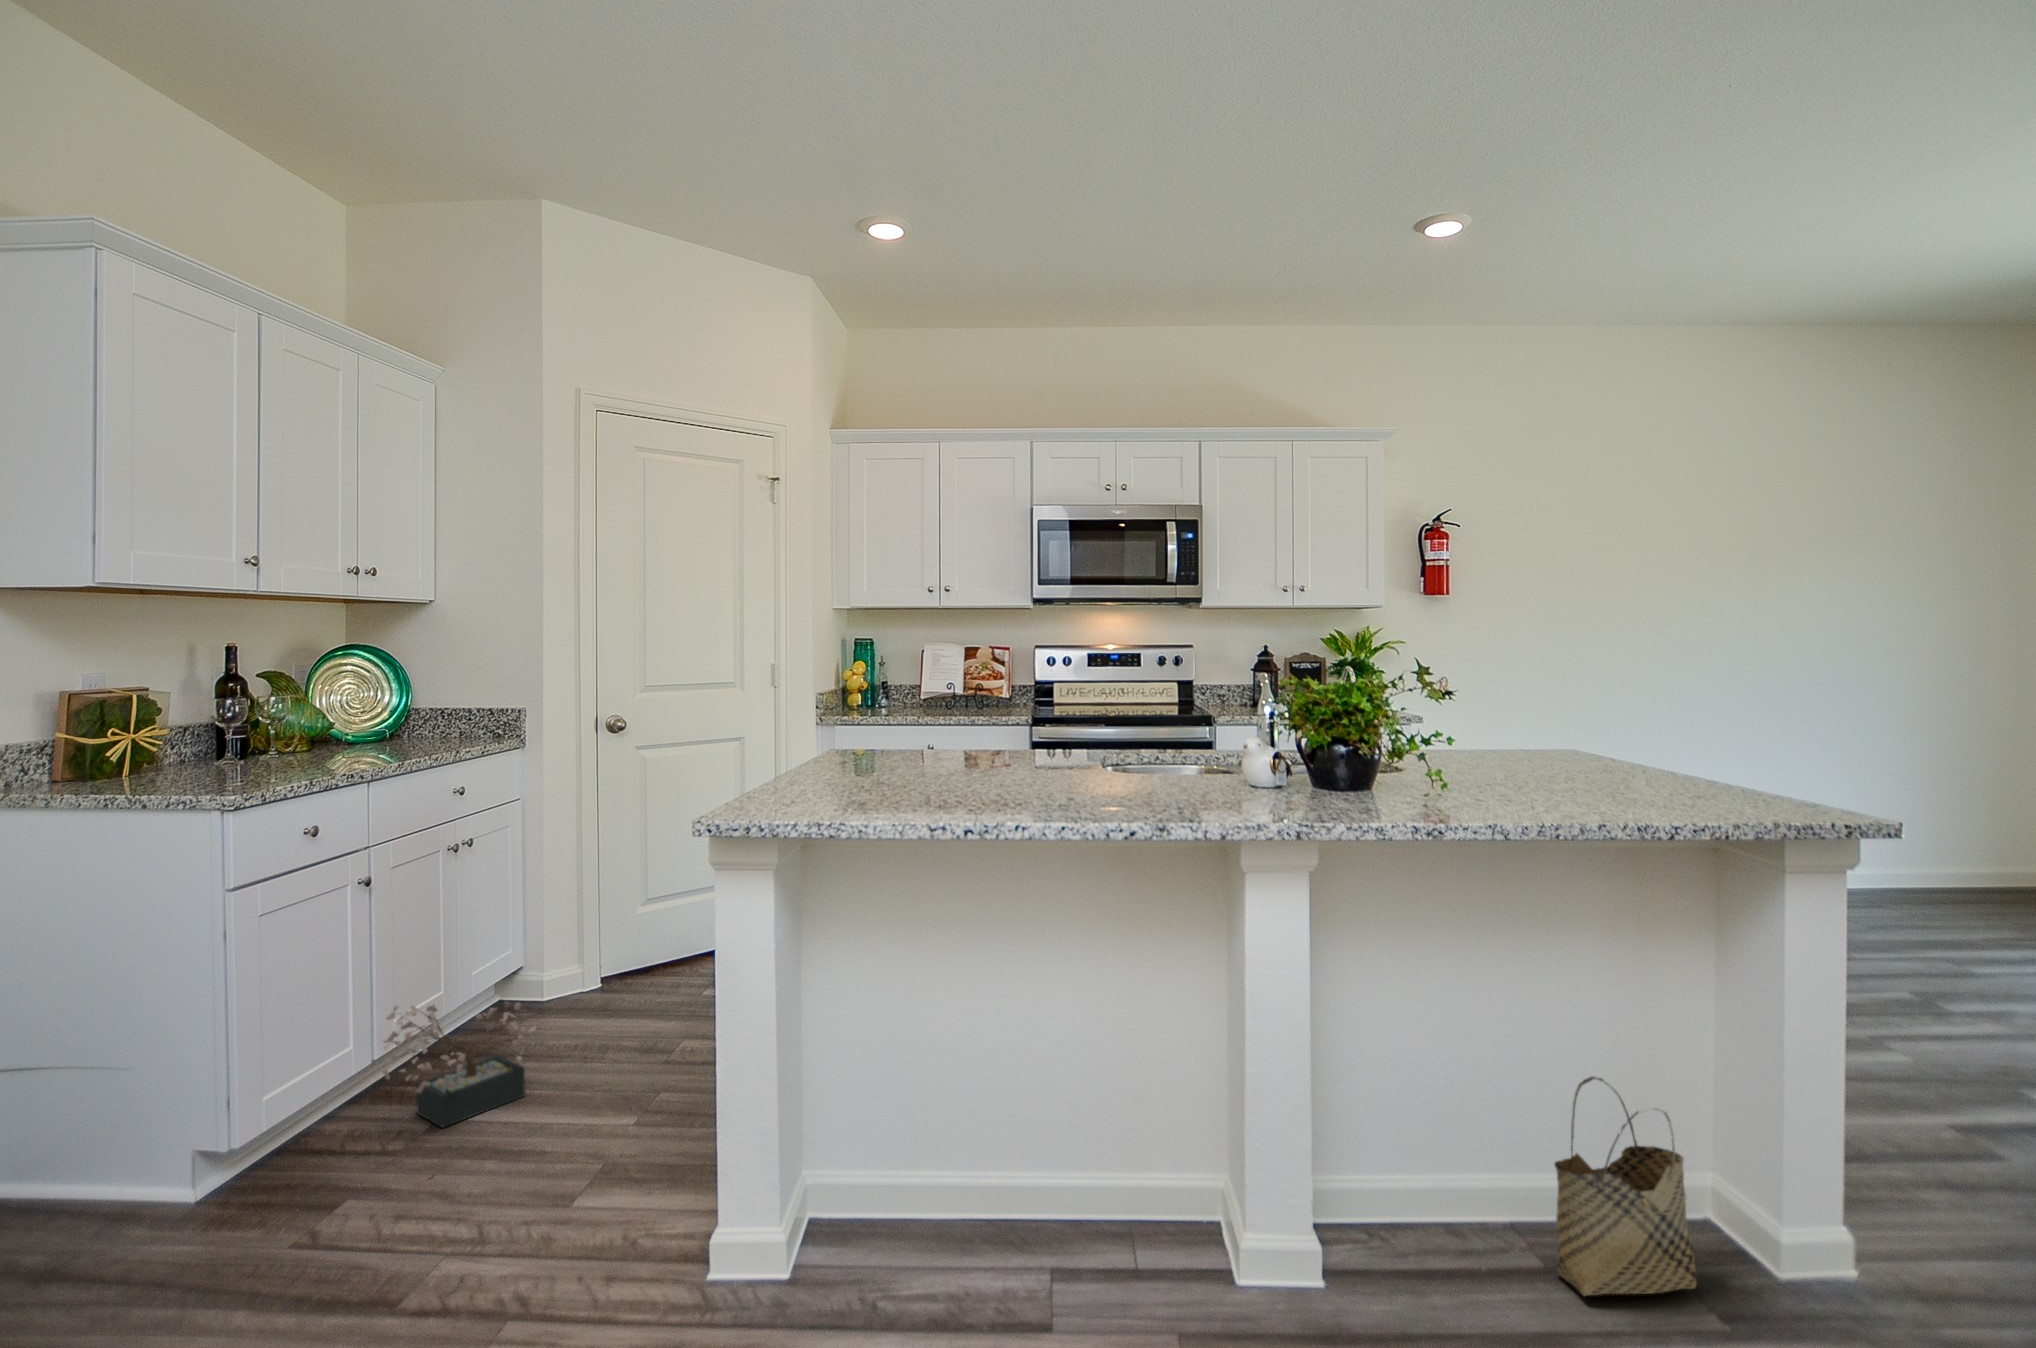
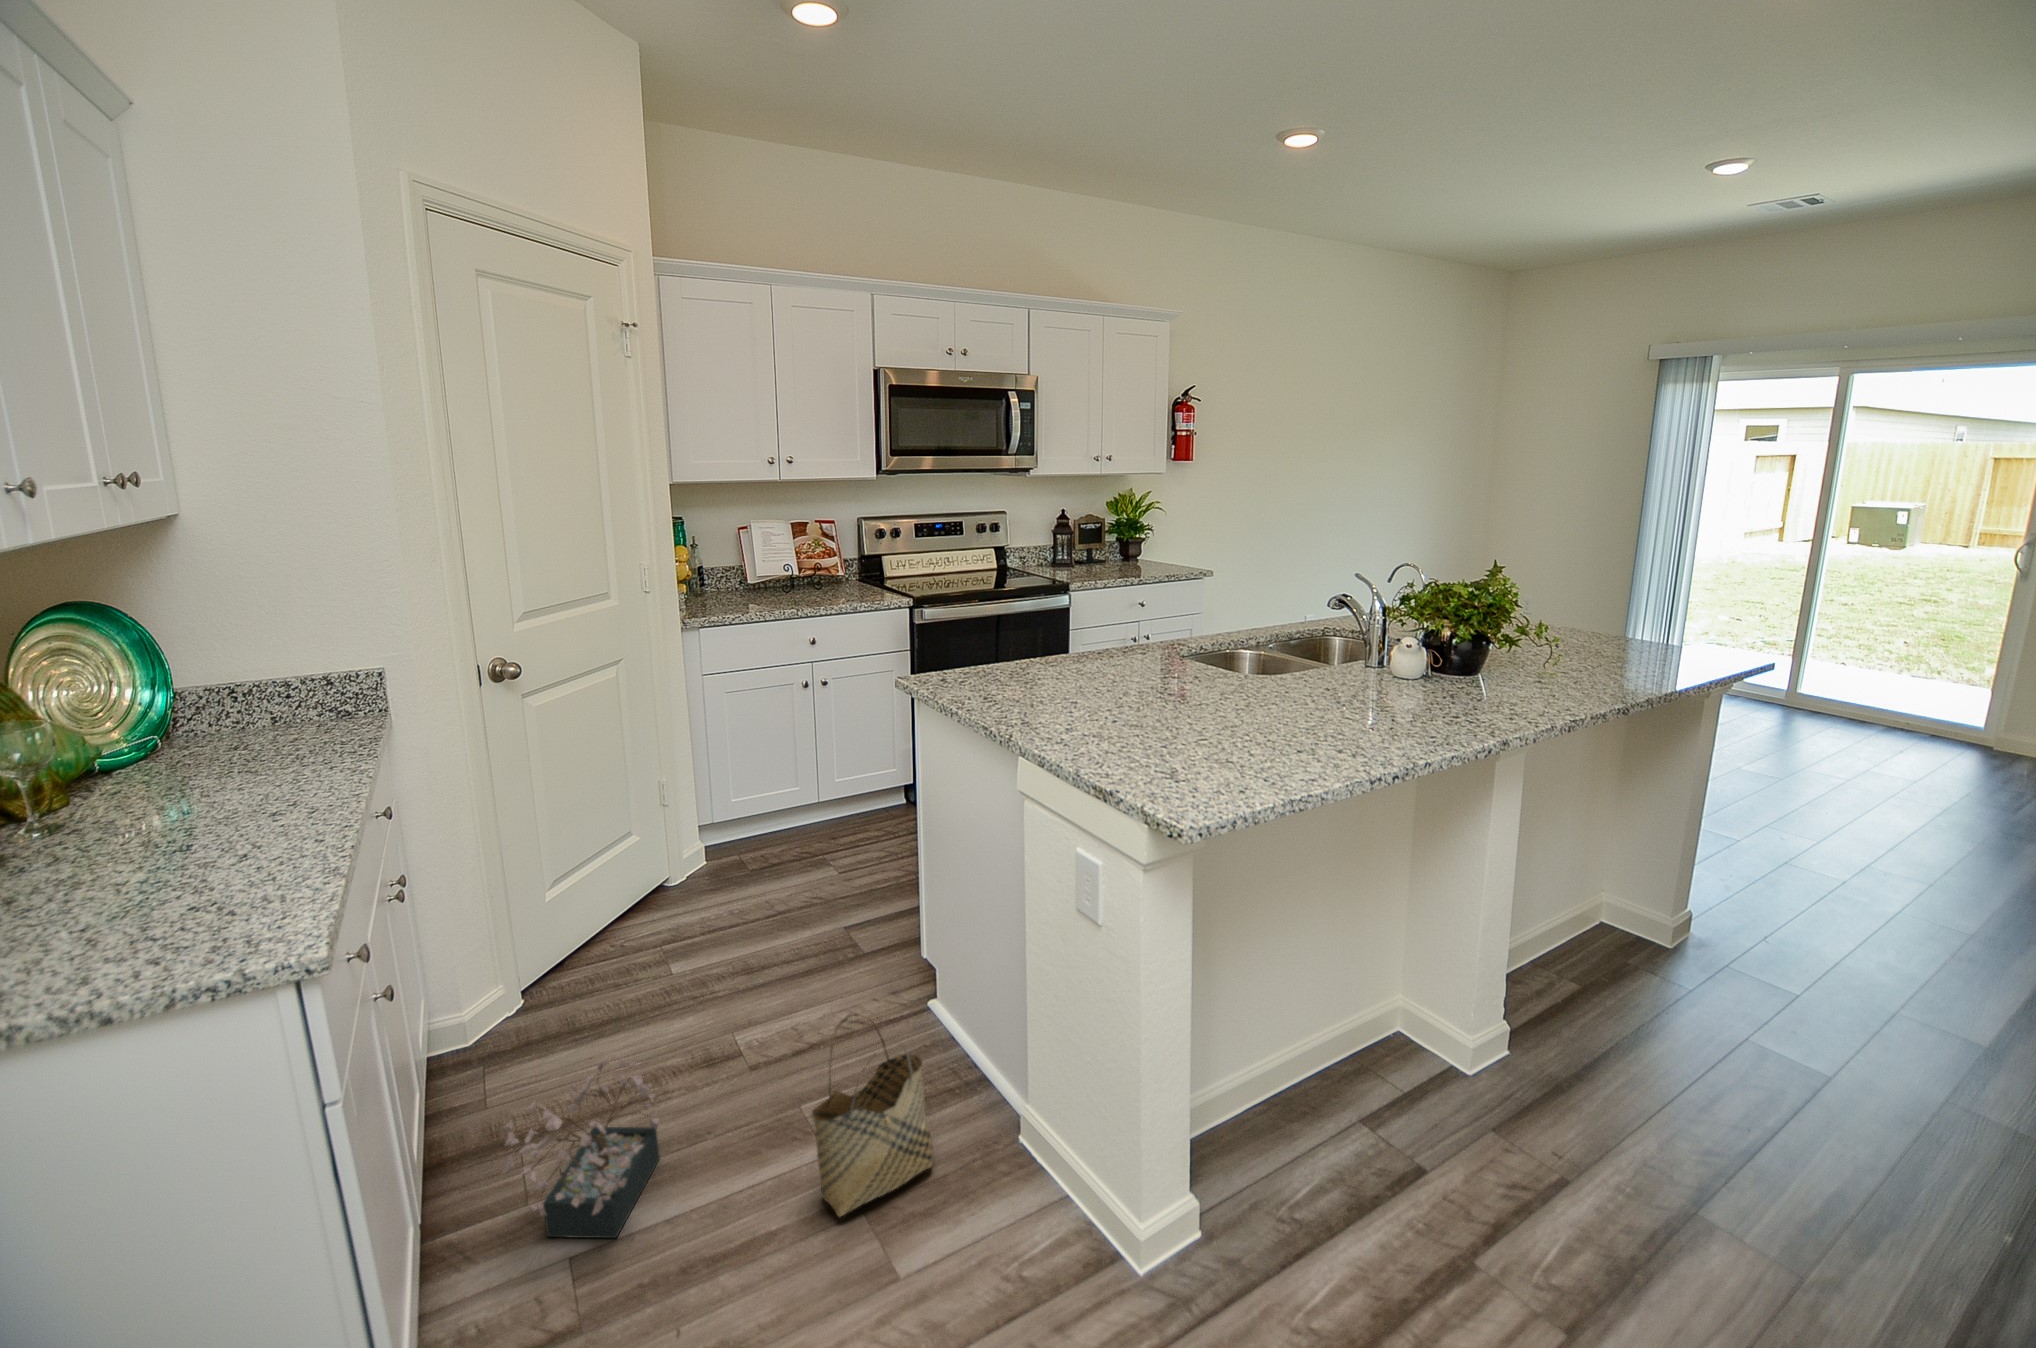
woven basket: present [1555,1077,1697,1296] -> present [812,1014,933,1217]

